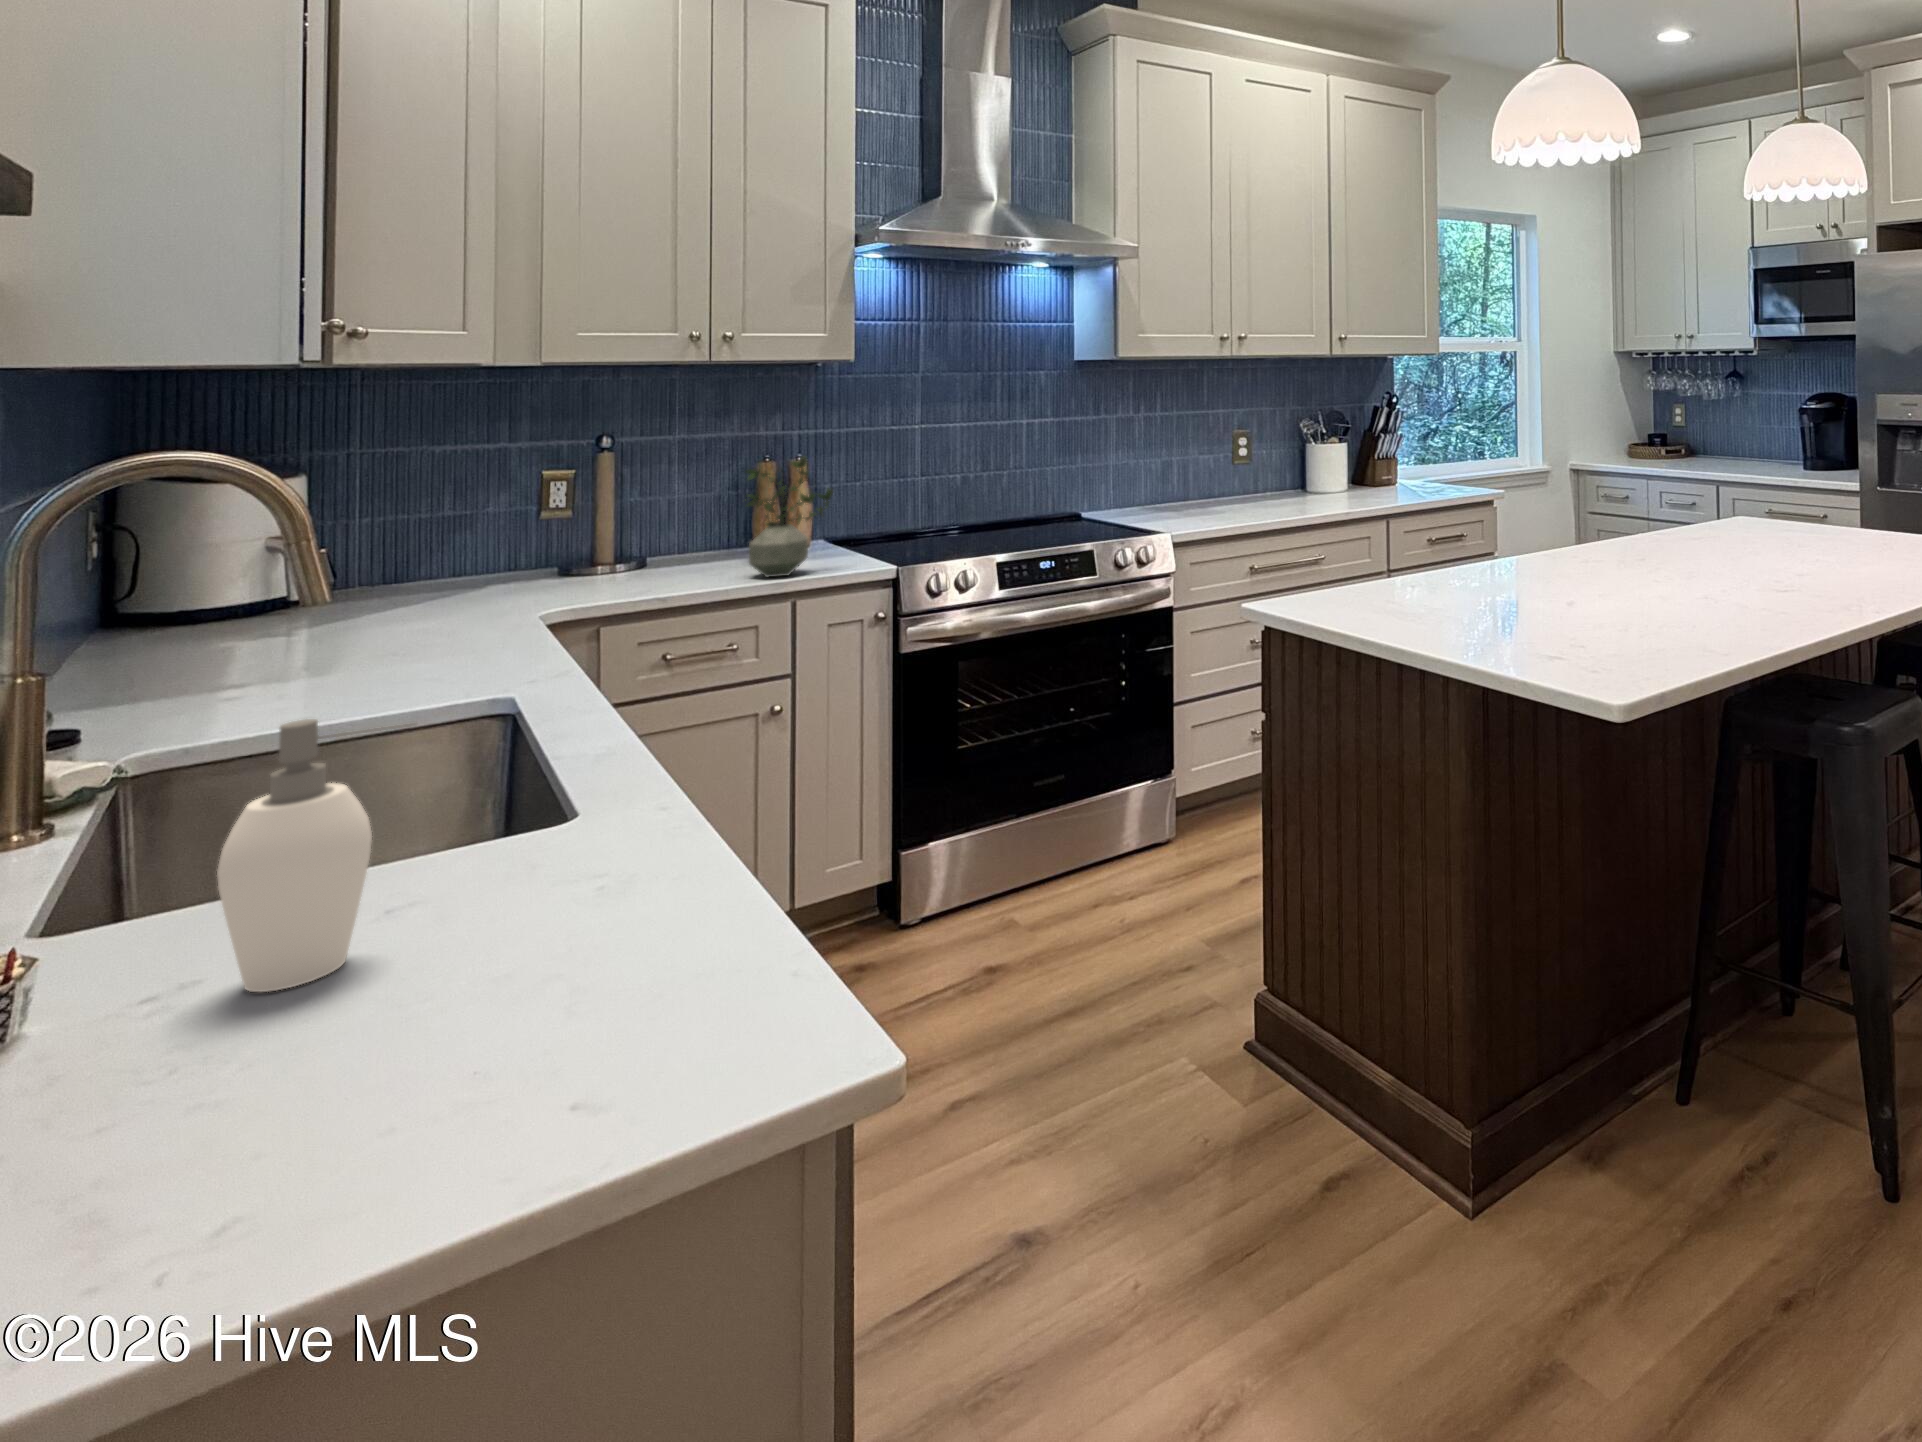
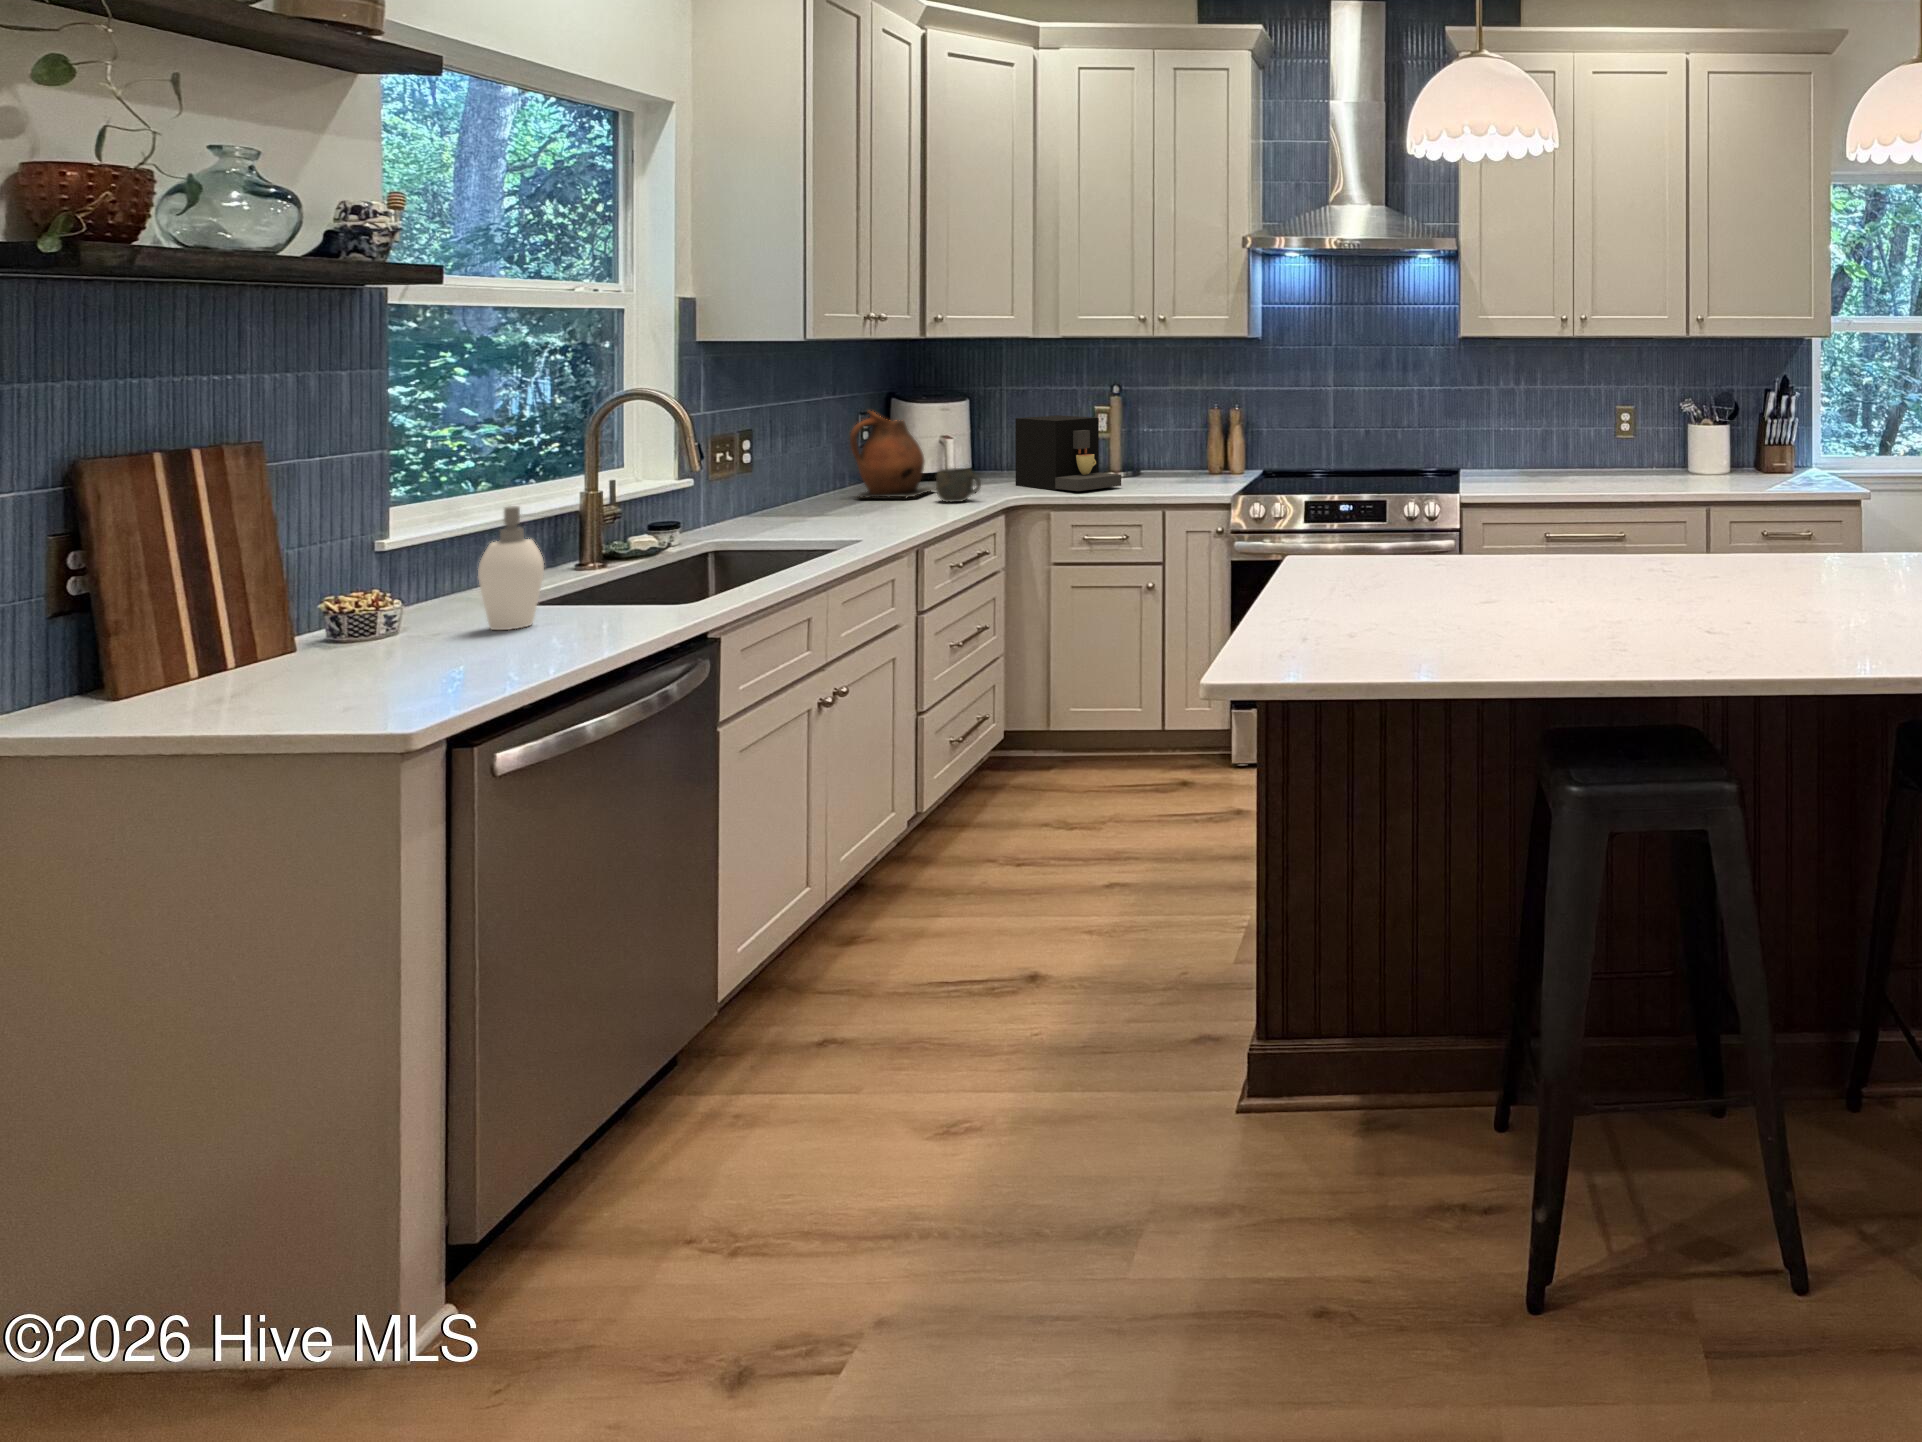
potted plant: present [745,456,833,577] -> none [1138,404,1197,494]
coffee maker: none [493,483,695,595] -> present [1015,415,1121,491]
ceramic pitcher: none [215,500,375,649] -> present [850,411,936,498]
mug: none [428,574,519,631] -> present [936,468,981,502]

